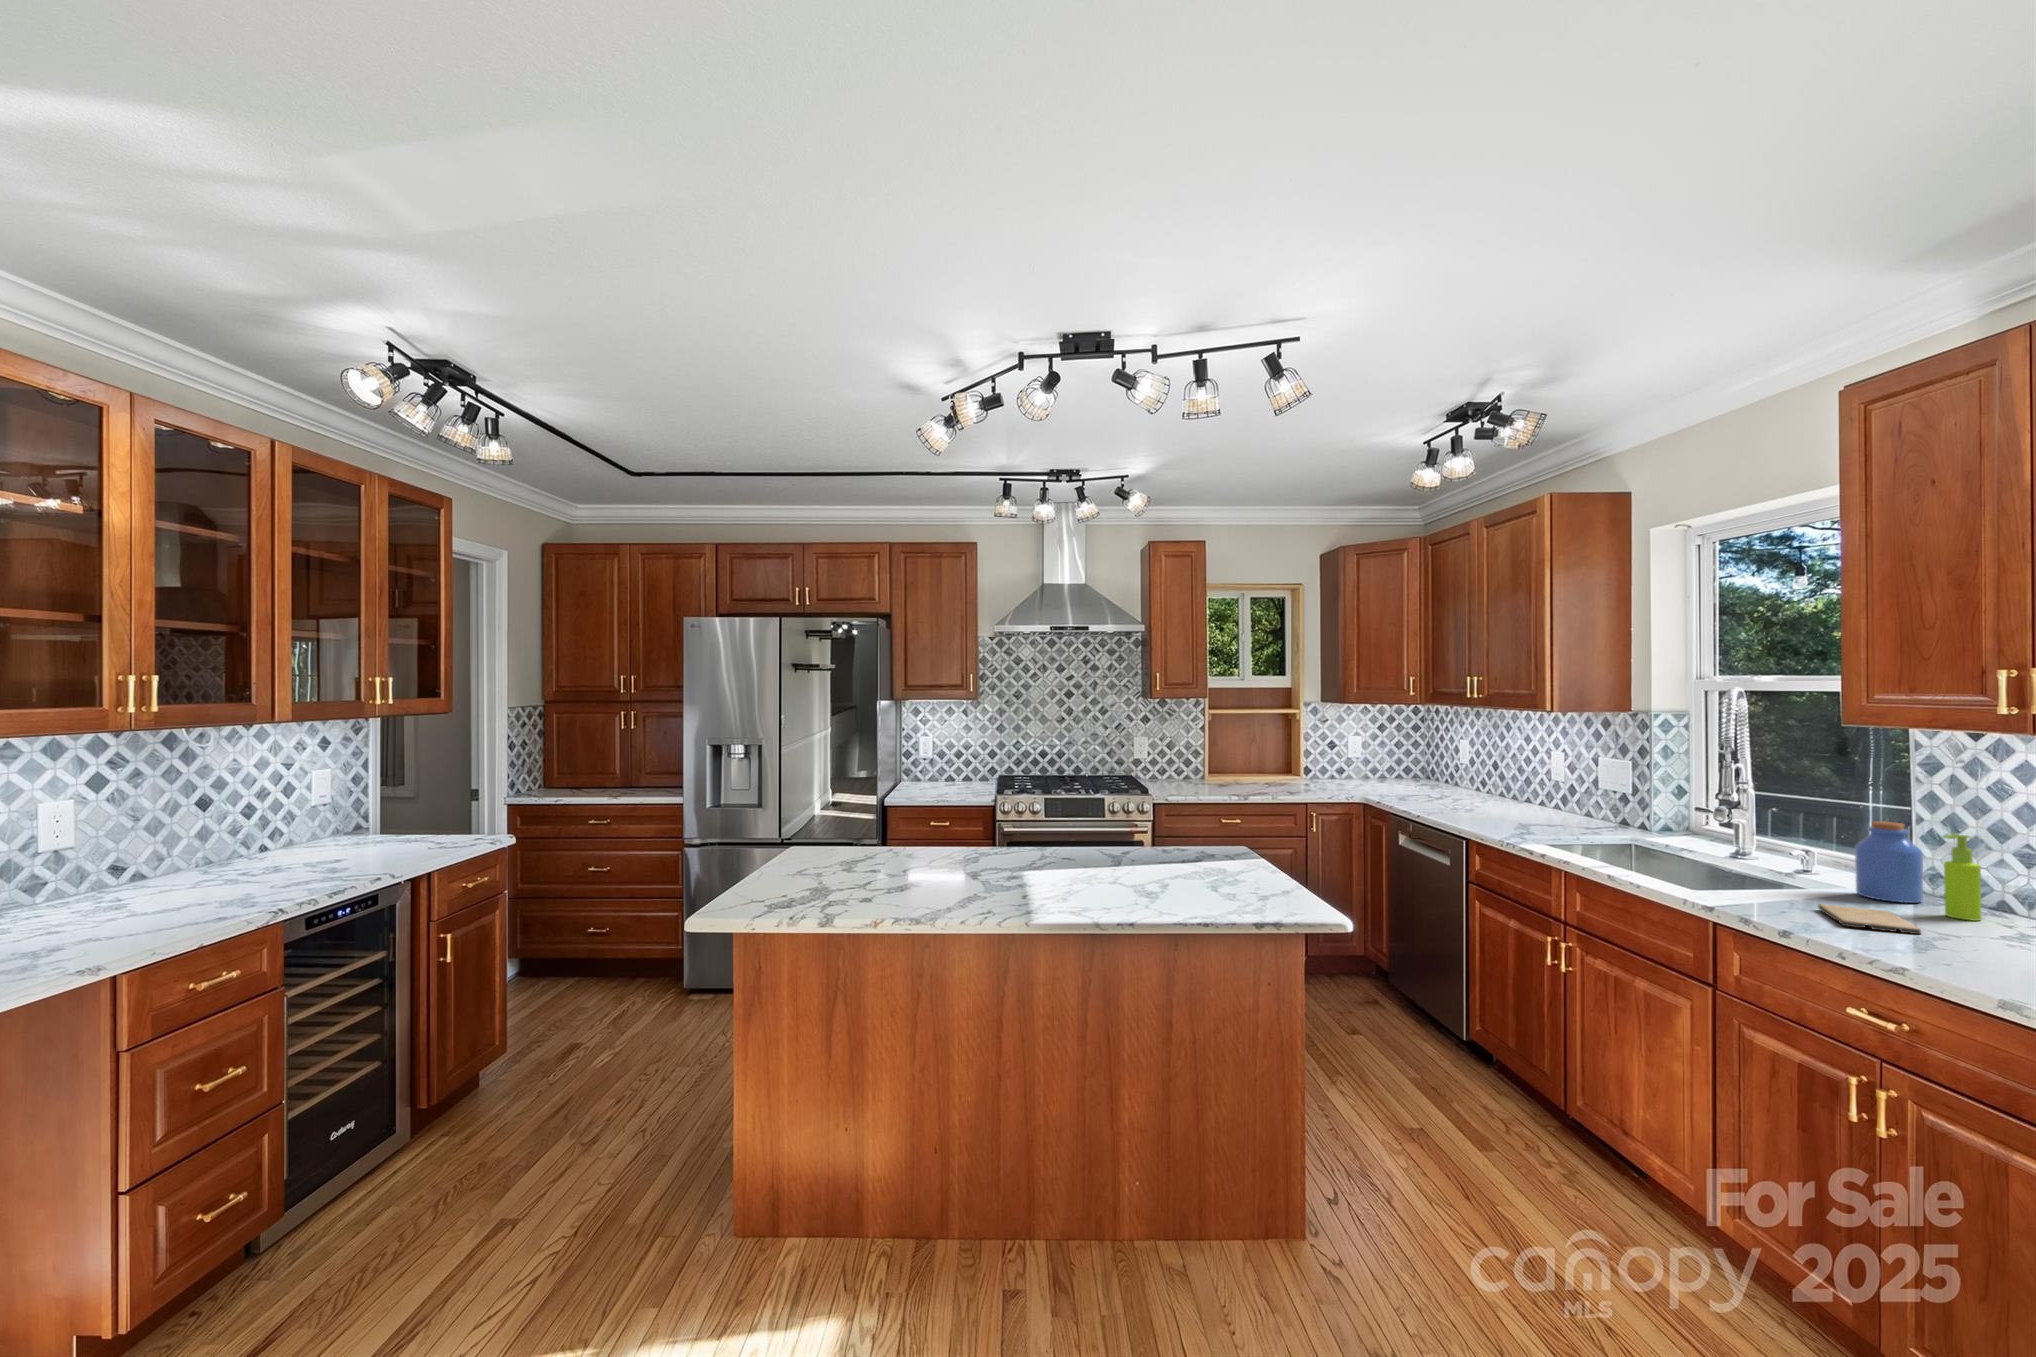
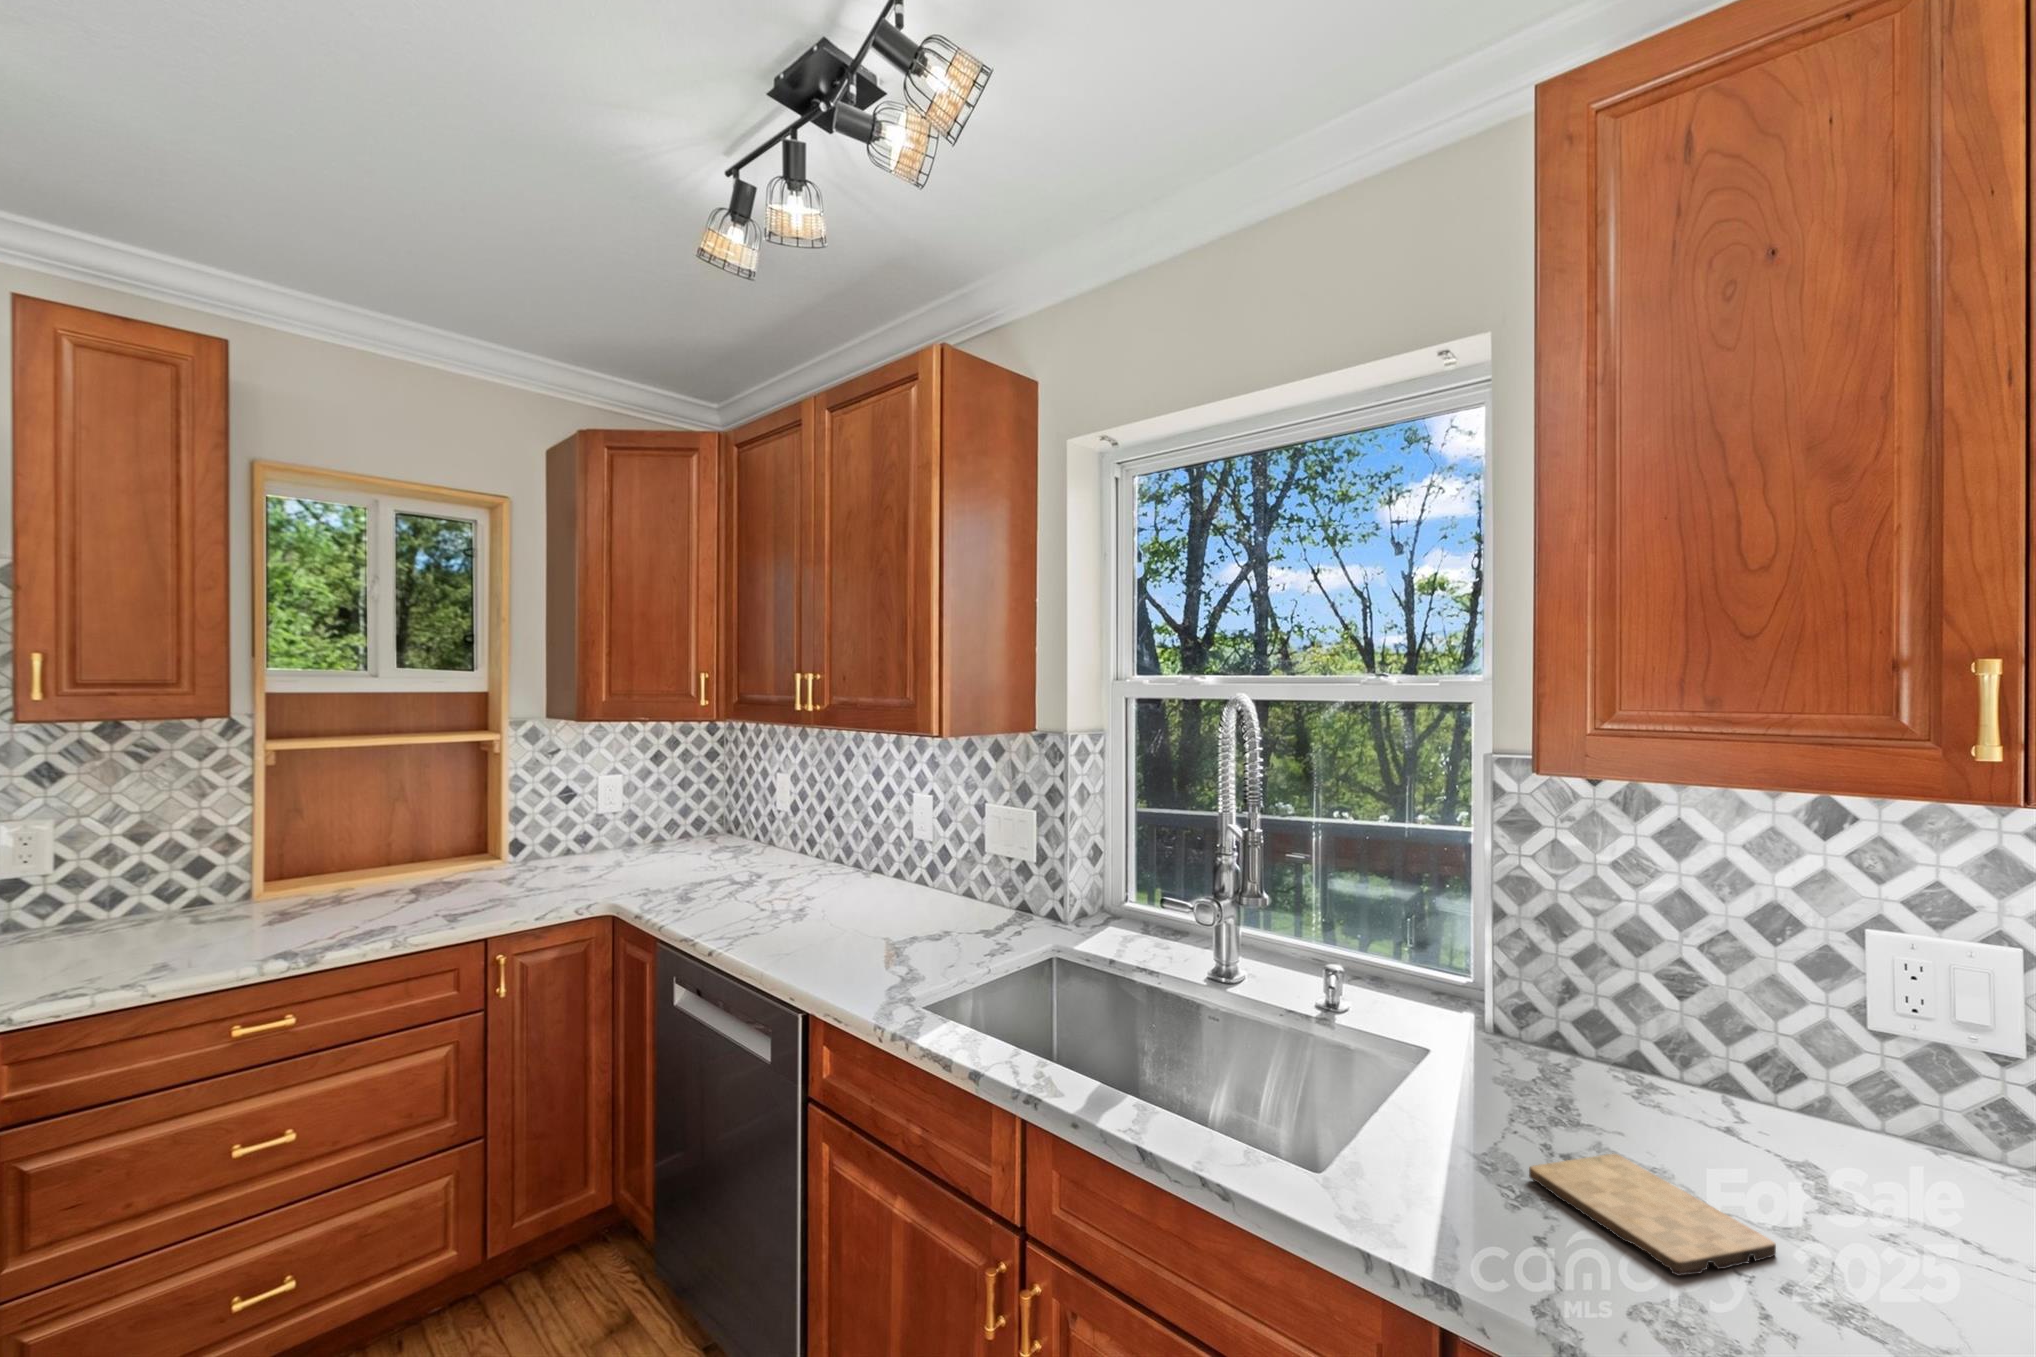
jar: present [1855,821,1923,903] -> none [1464,934,1561,1090]
soap dispenser: present [1944,834,1981,921] -> none [1641,968,1697,1135]

